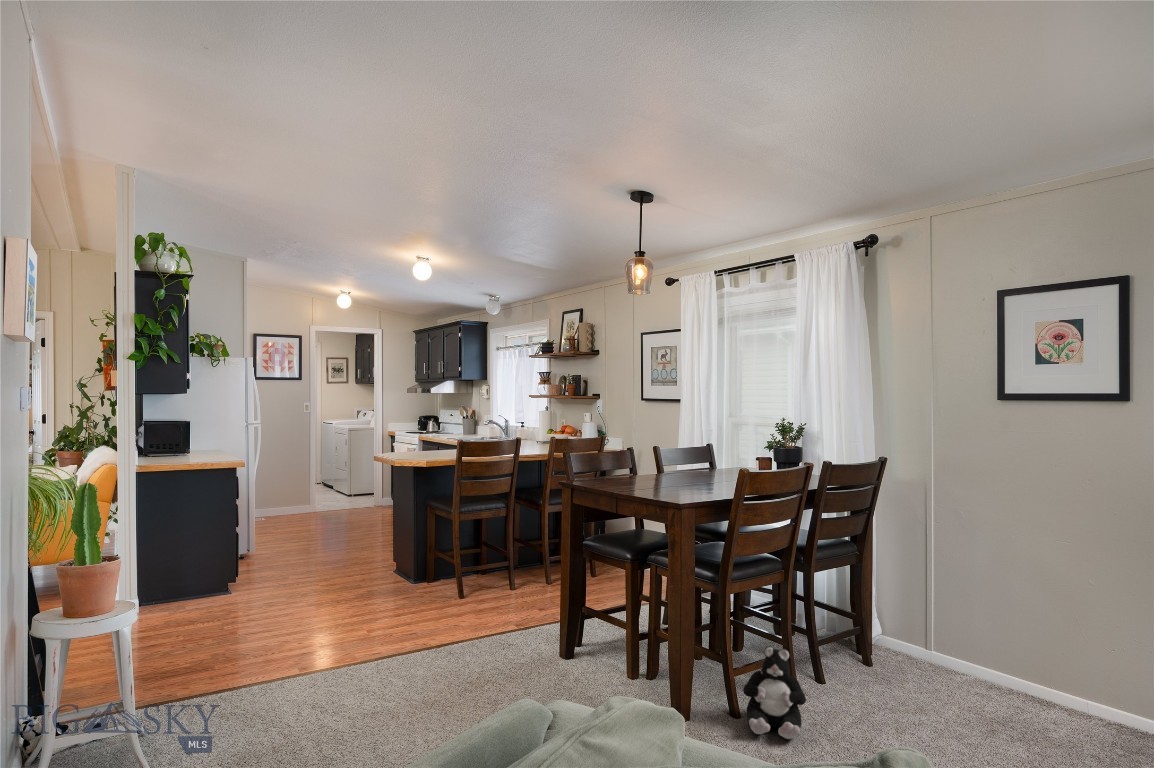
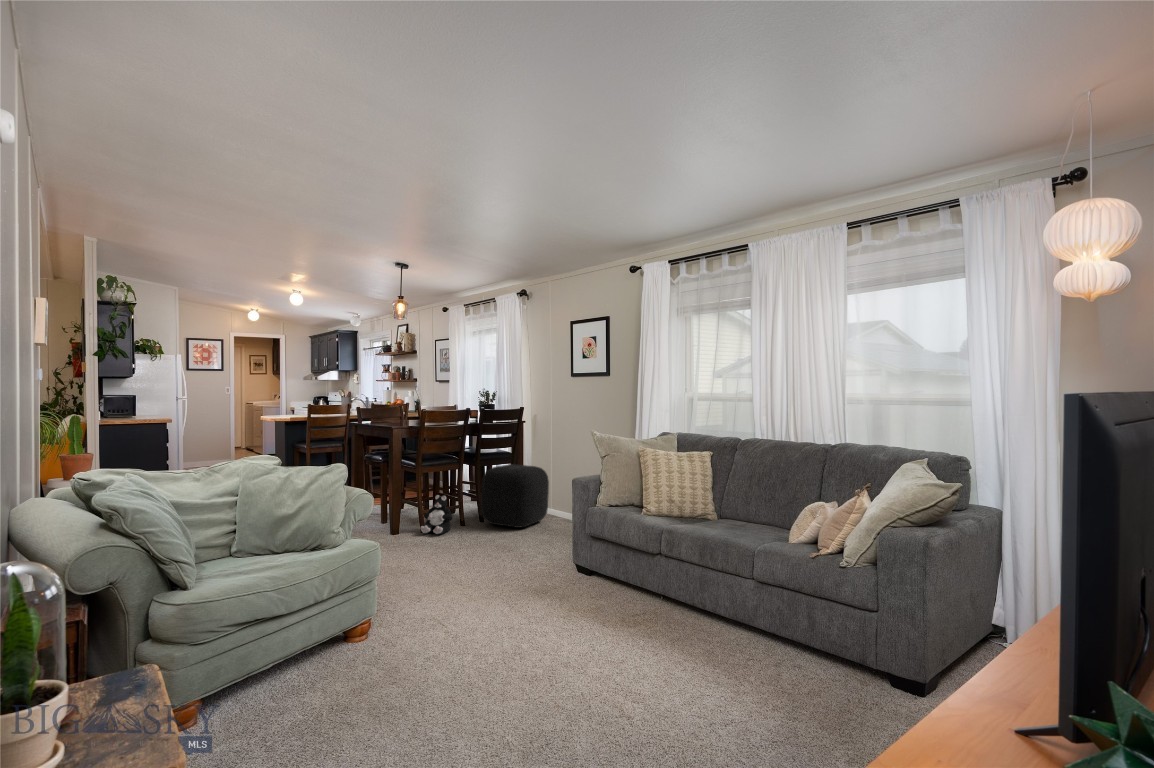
ottoman: none [841,576,983,723] -> present [481,464,549,528]

